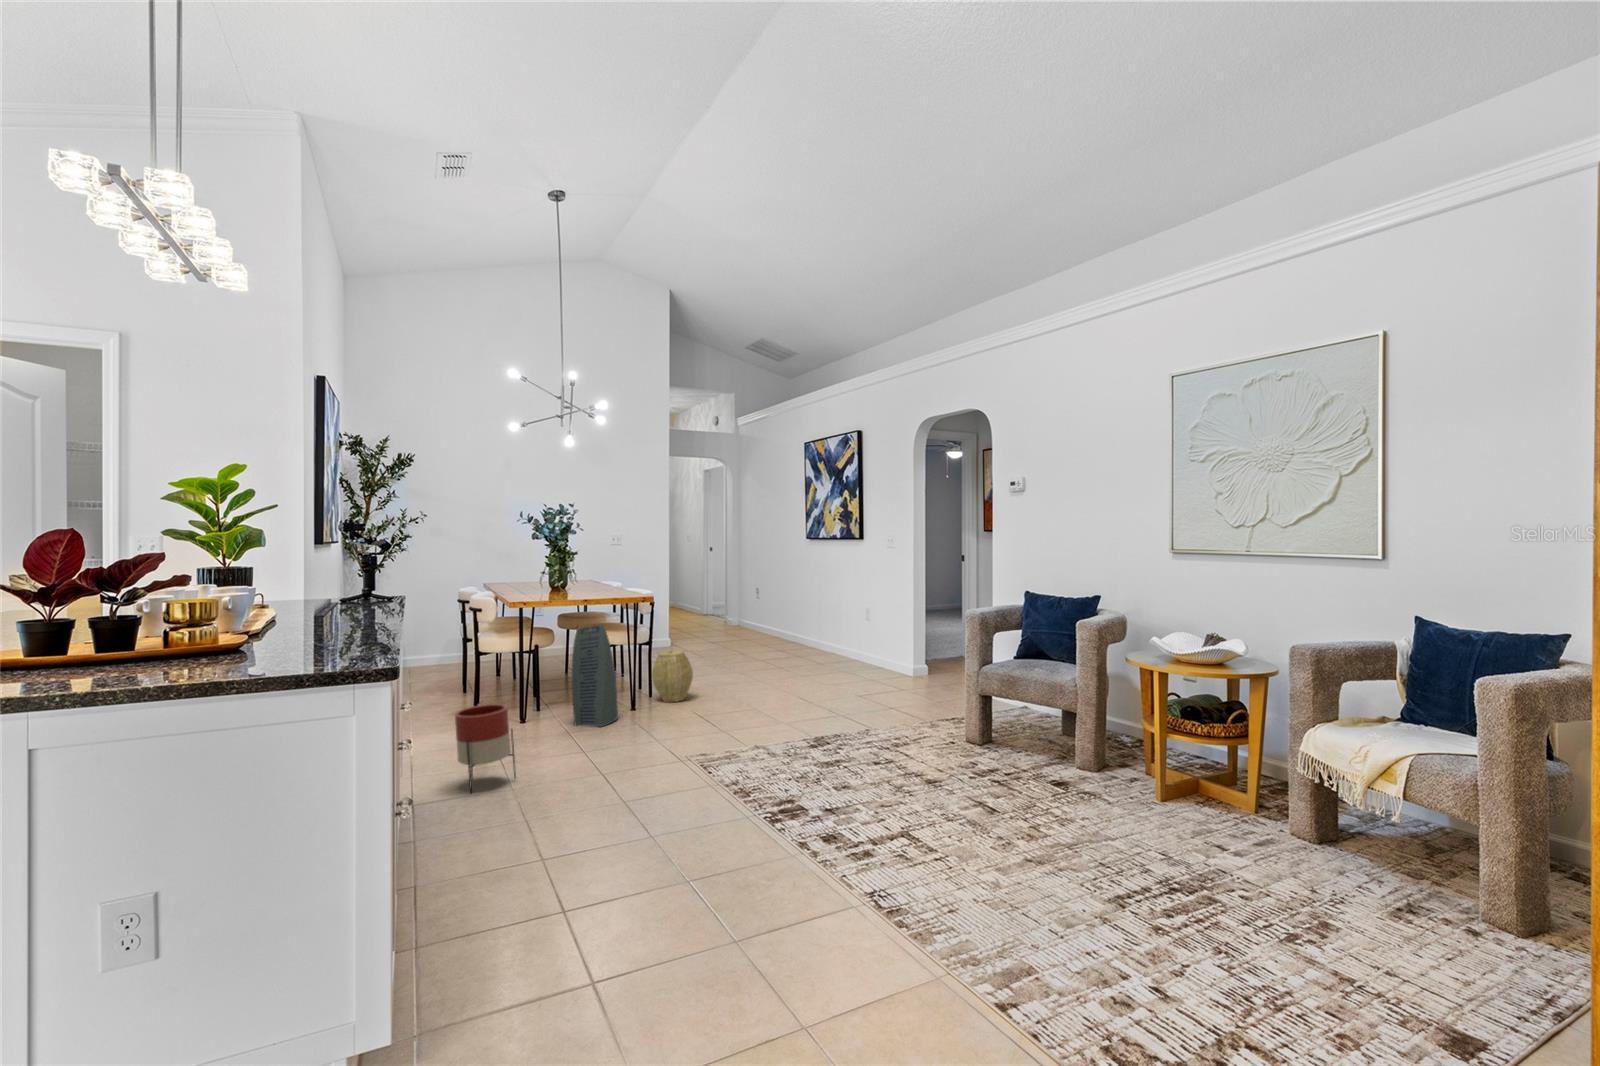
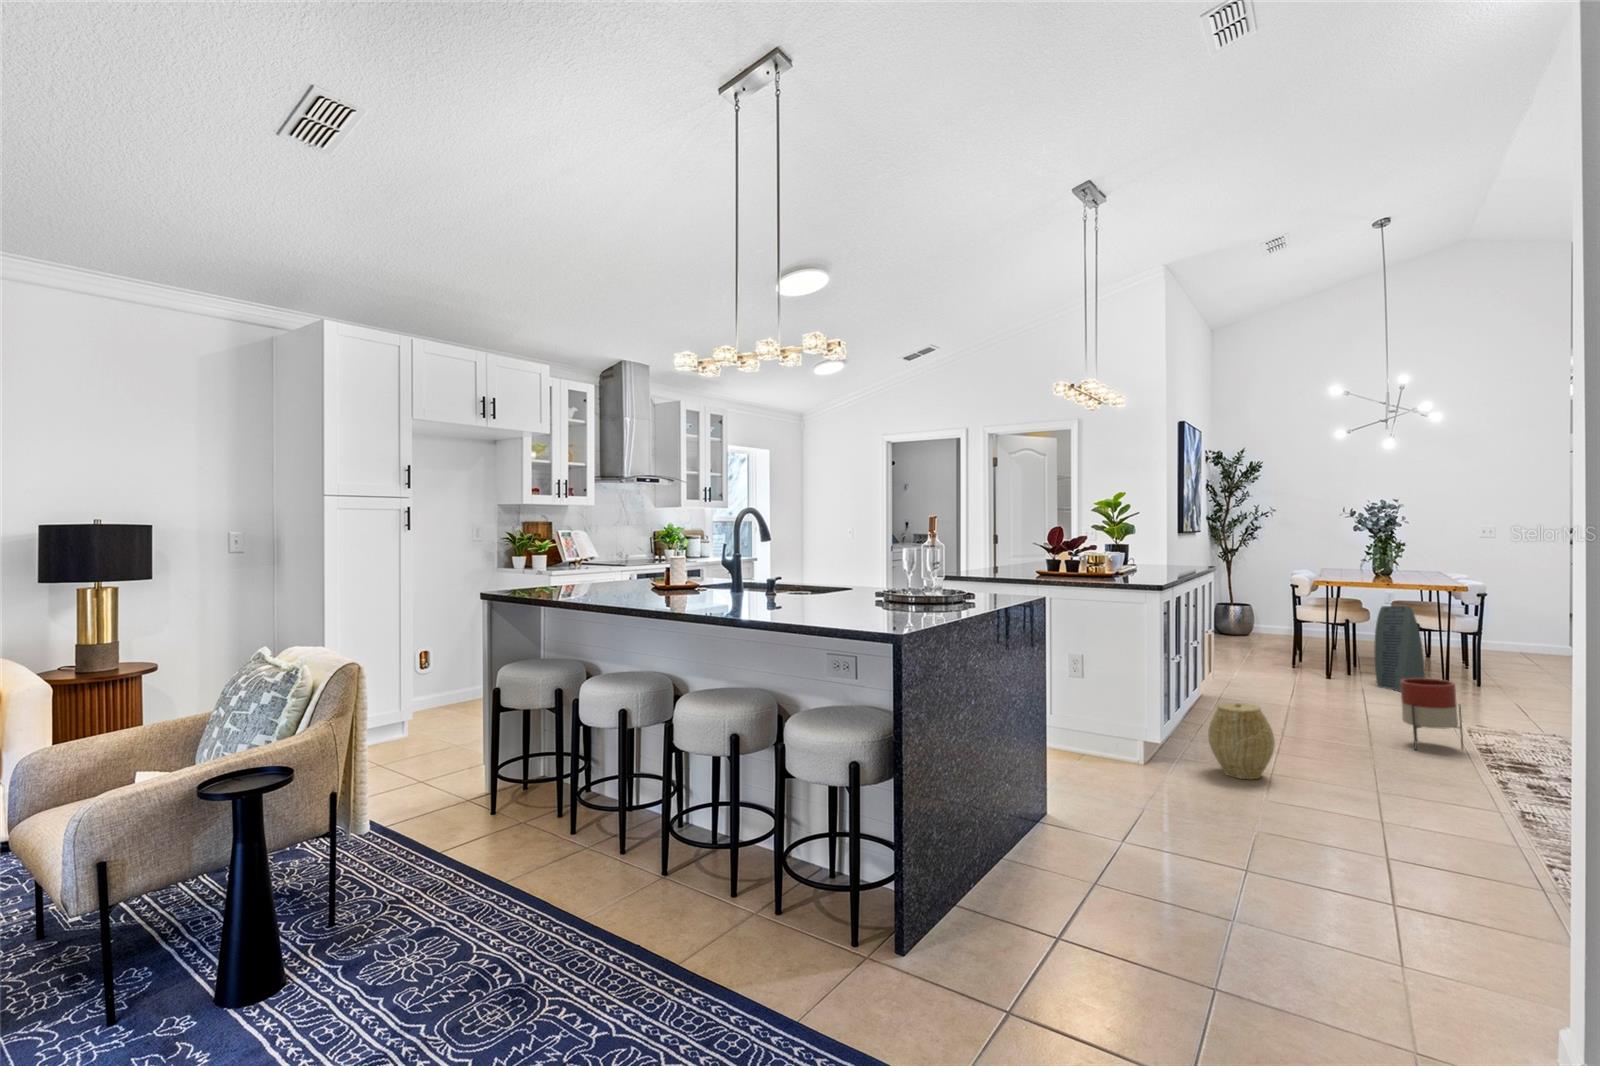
woven basket: present [652,650,693,702] -> present [1208,703,1275,779]
planter: present [455,704,516,793] -> present [1400,678,1463,749]

